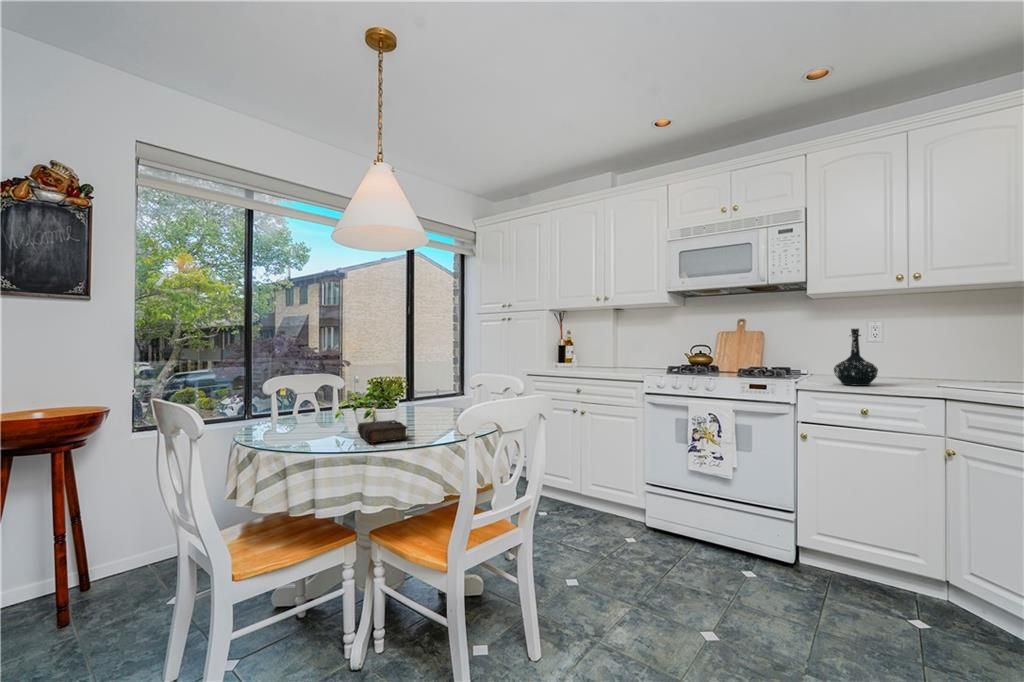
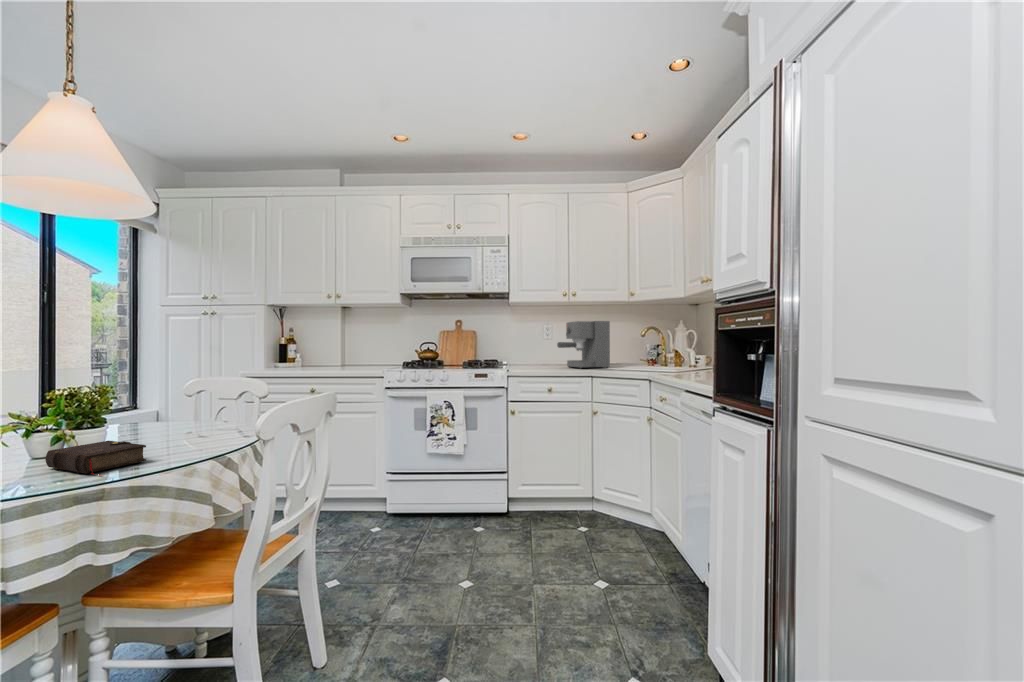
coffee maker: none [885,311,993,385] -> present [557,321,610,368]
bottle: present [834,329,878,386] -> none [530,331,556,372]

